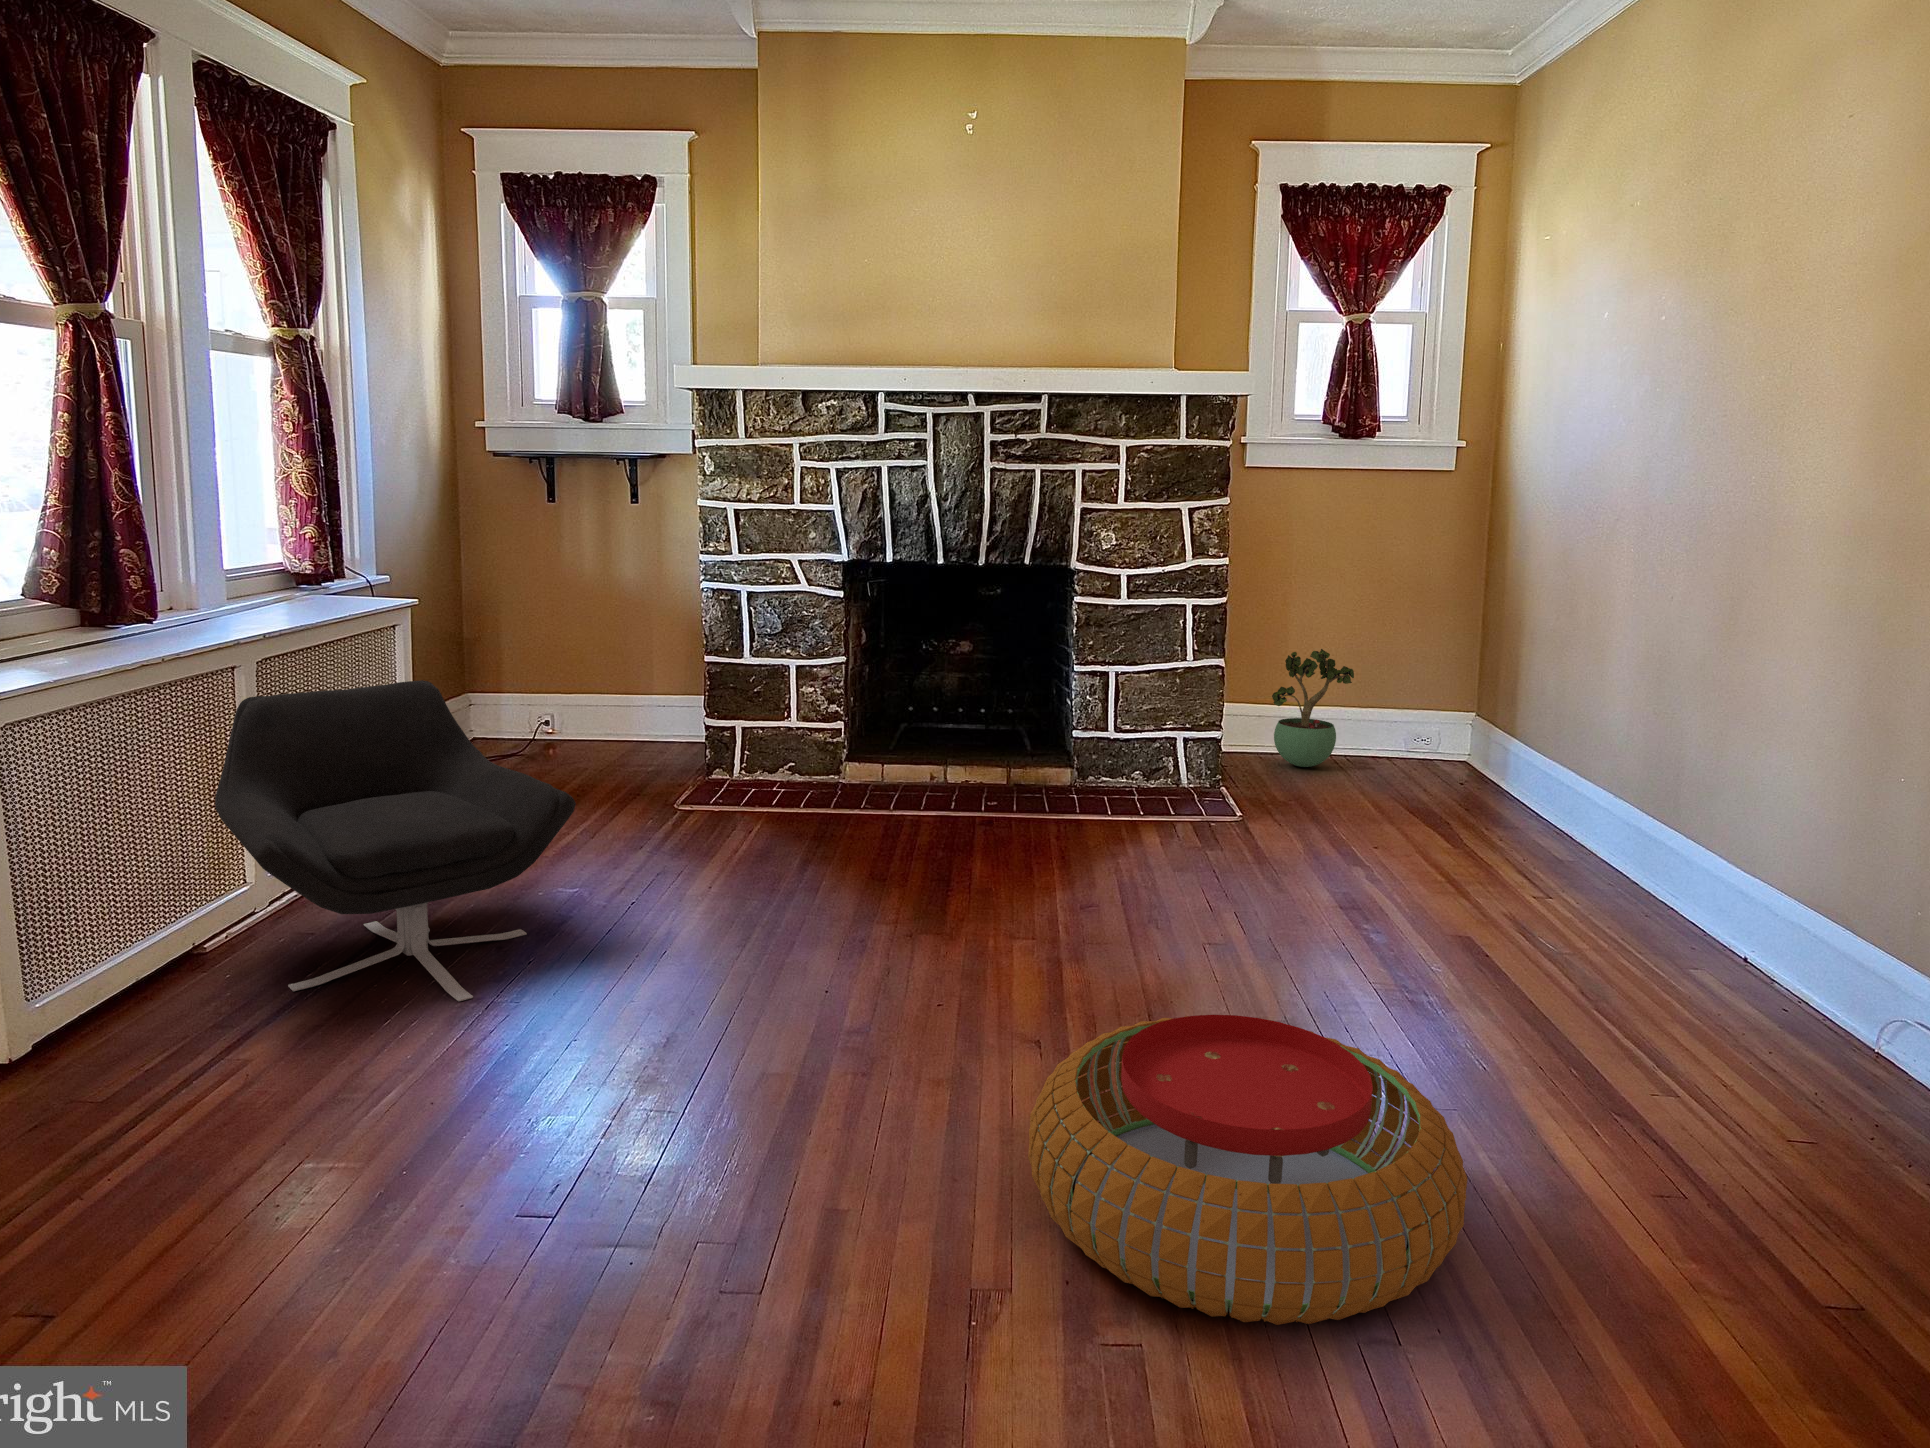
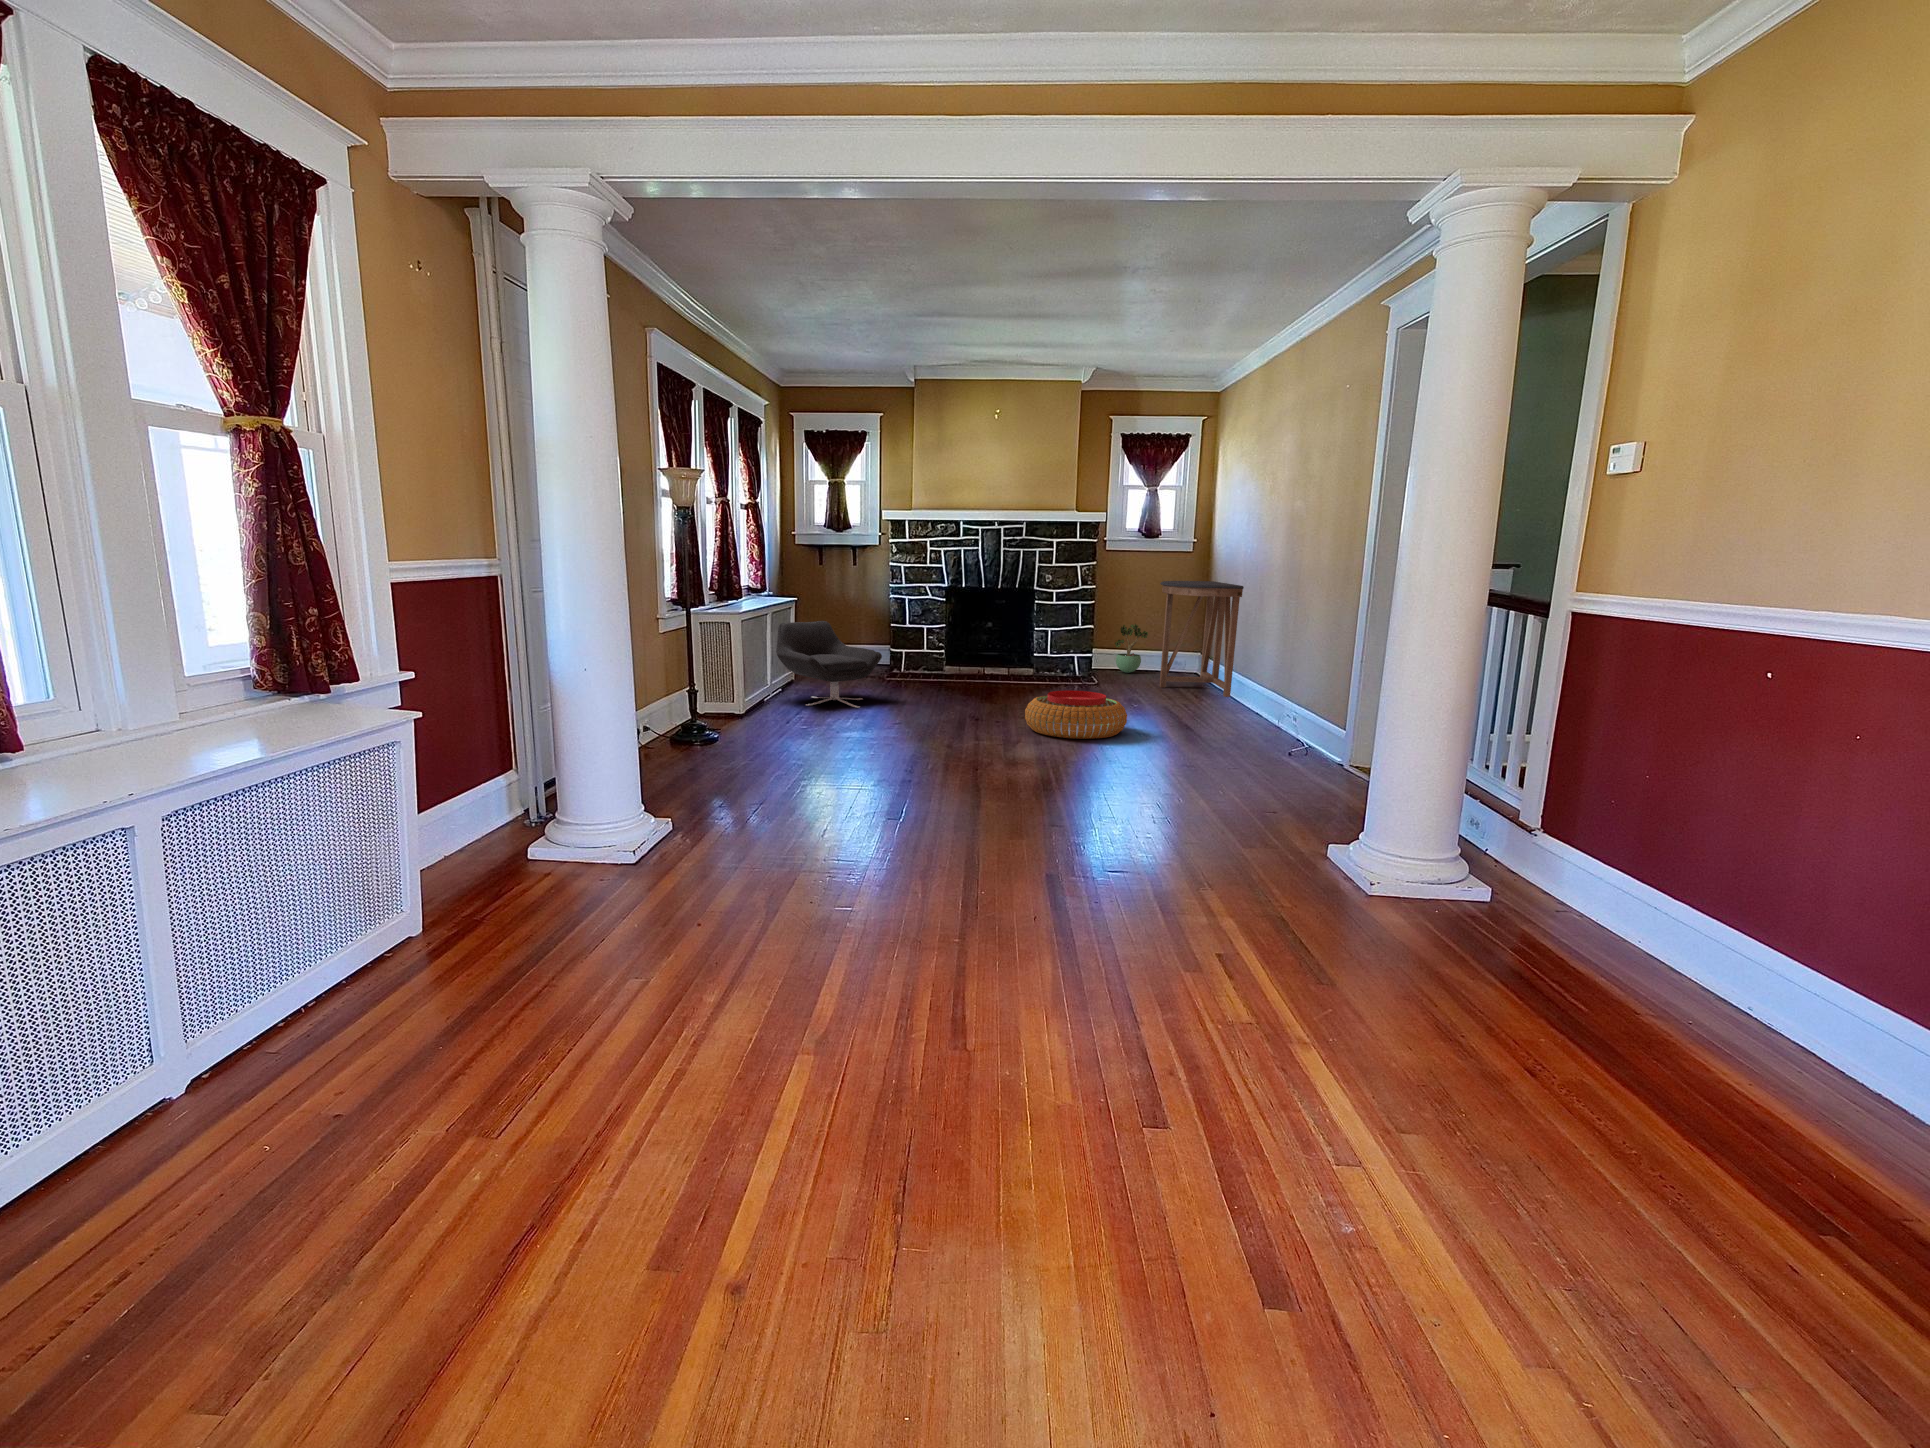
console table: none [1408,547,1687,888] -> present [1160,581,1244,697]

